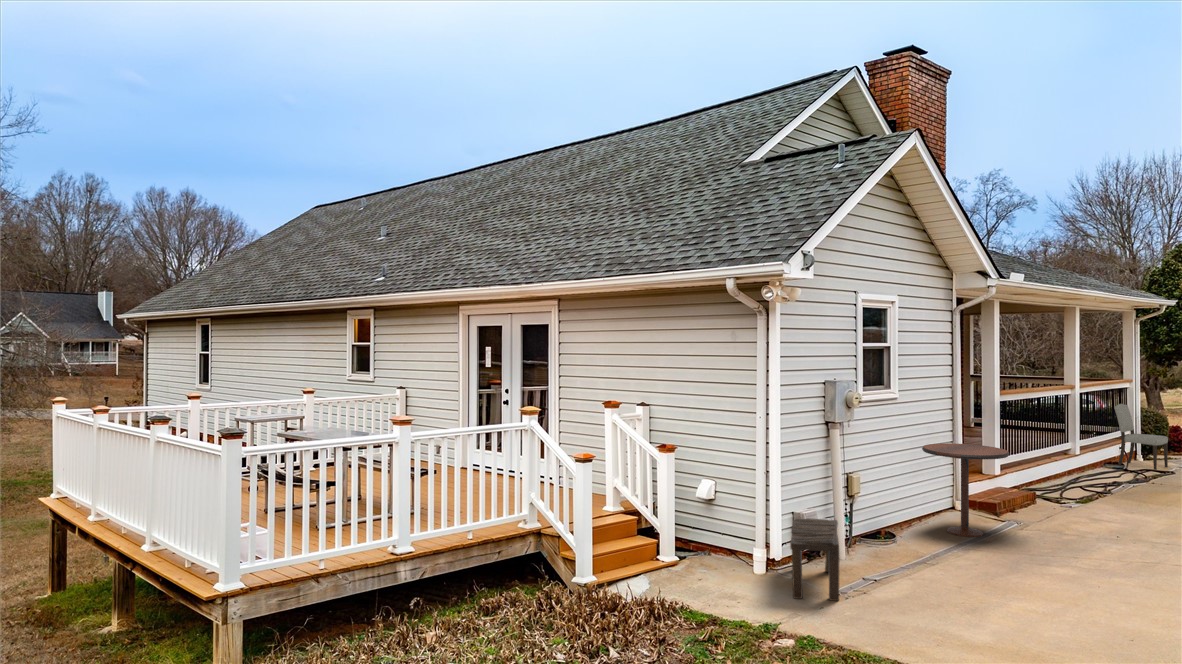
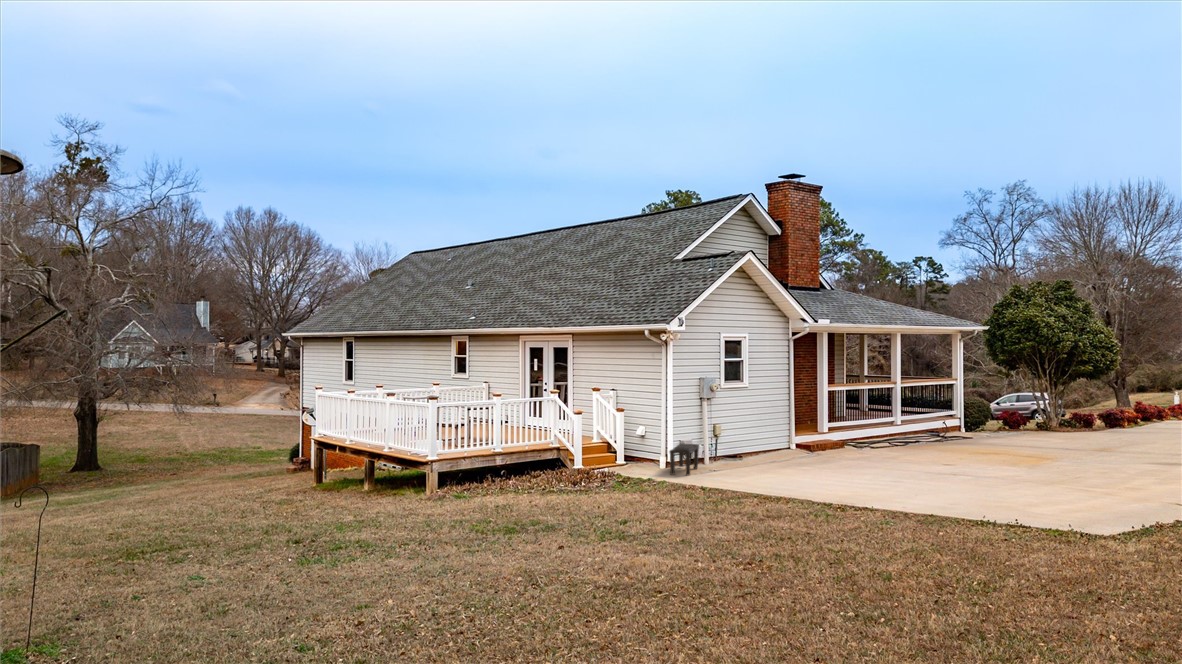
chair: present [1114,404,1168,470] -> none [938,395,971,437]
pedestal table: present [922,443,1009,537] -> none [763,413,805,460]

